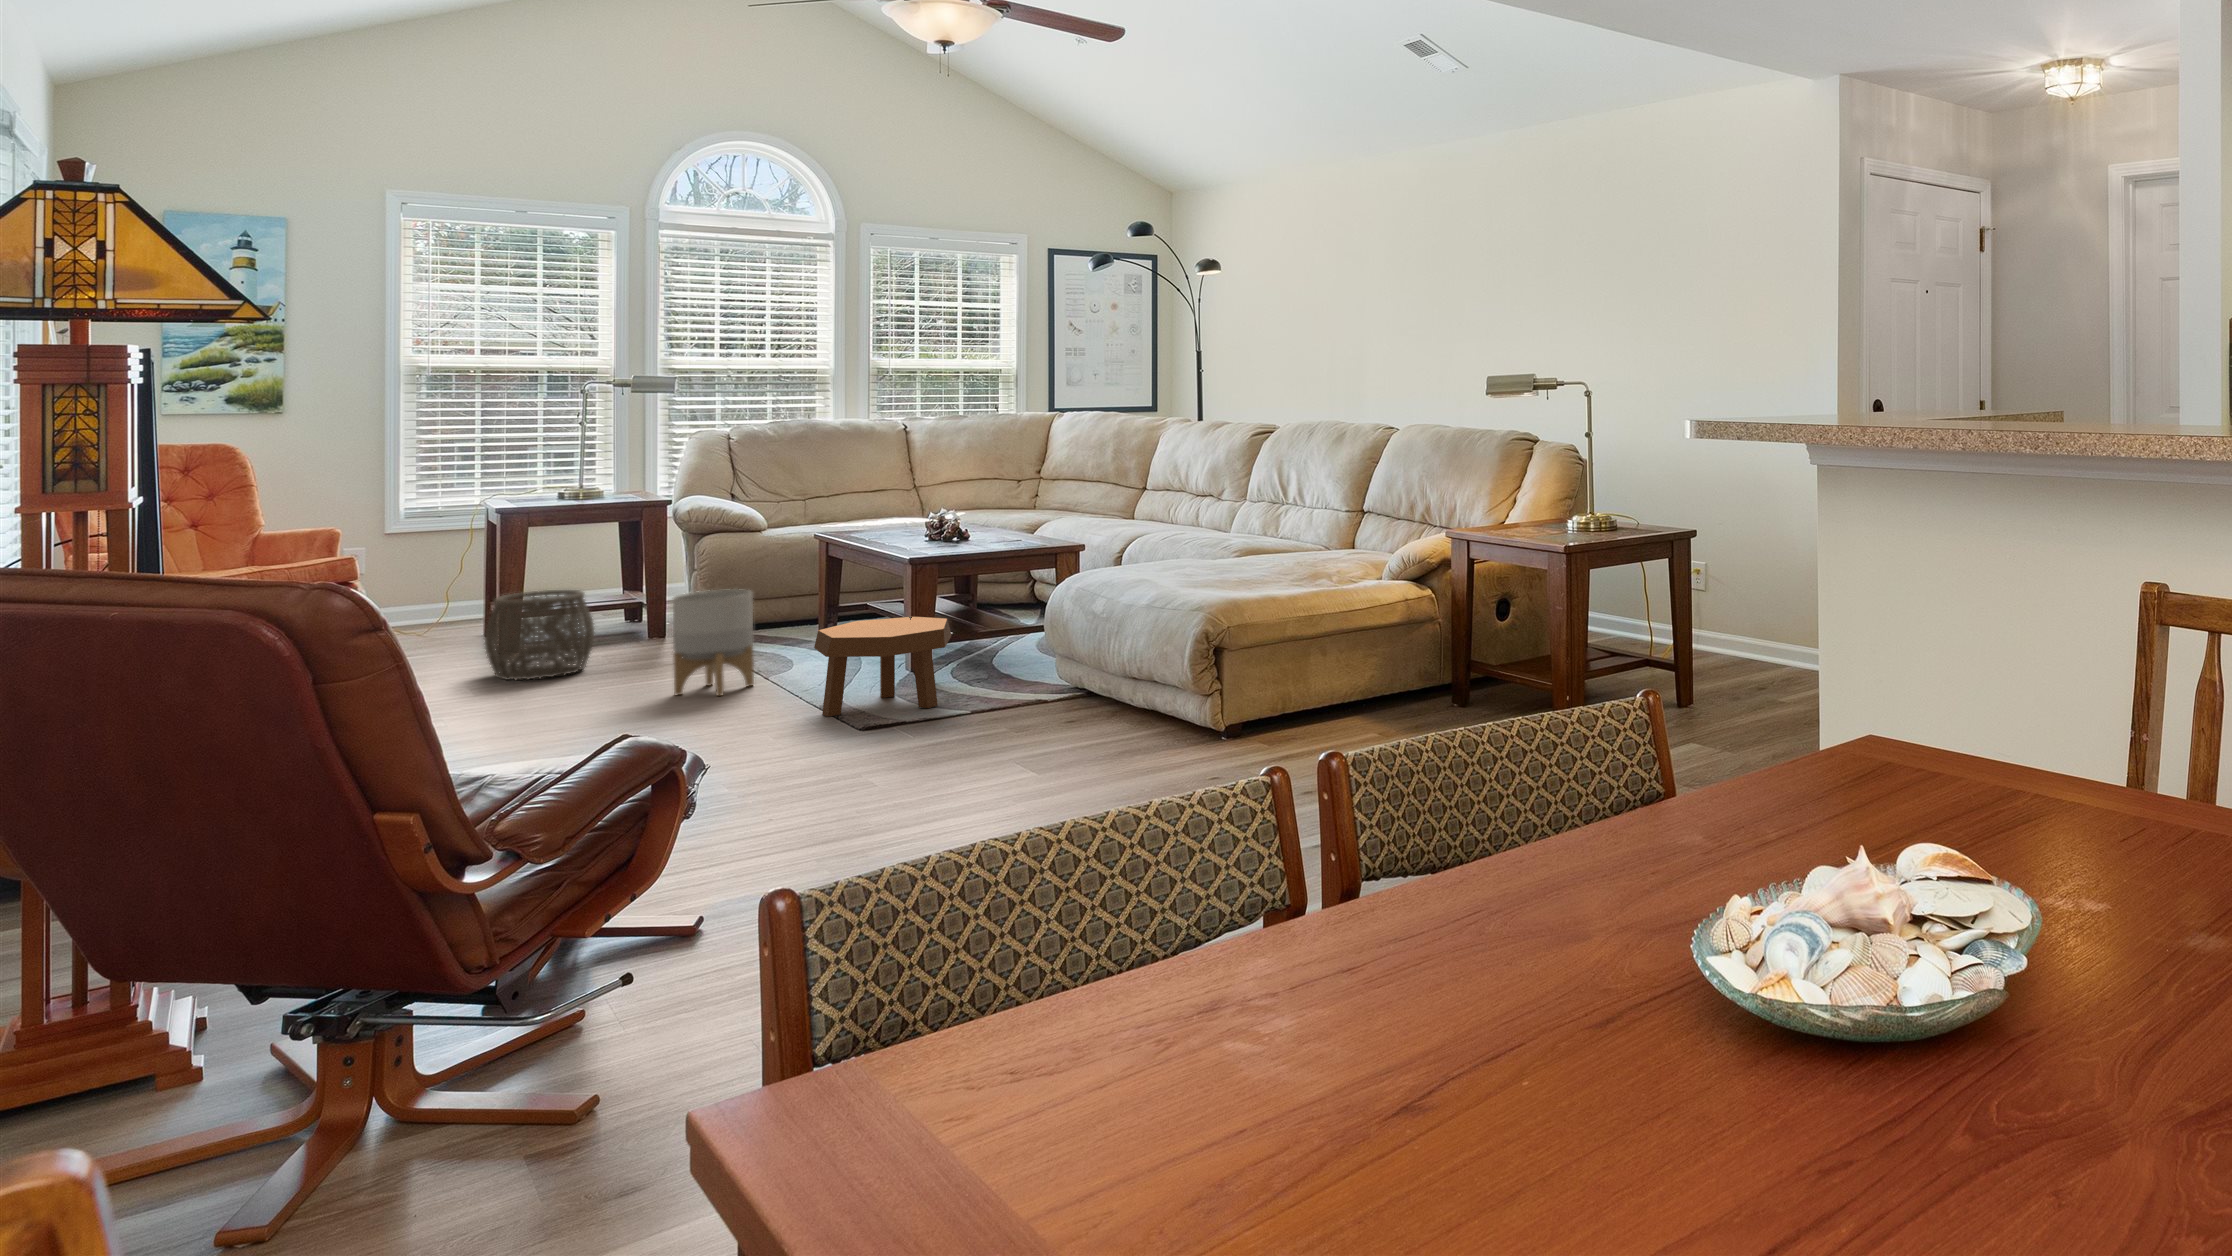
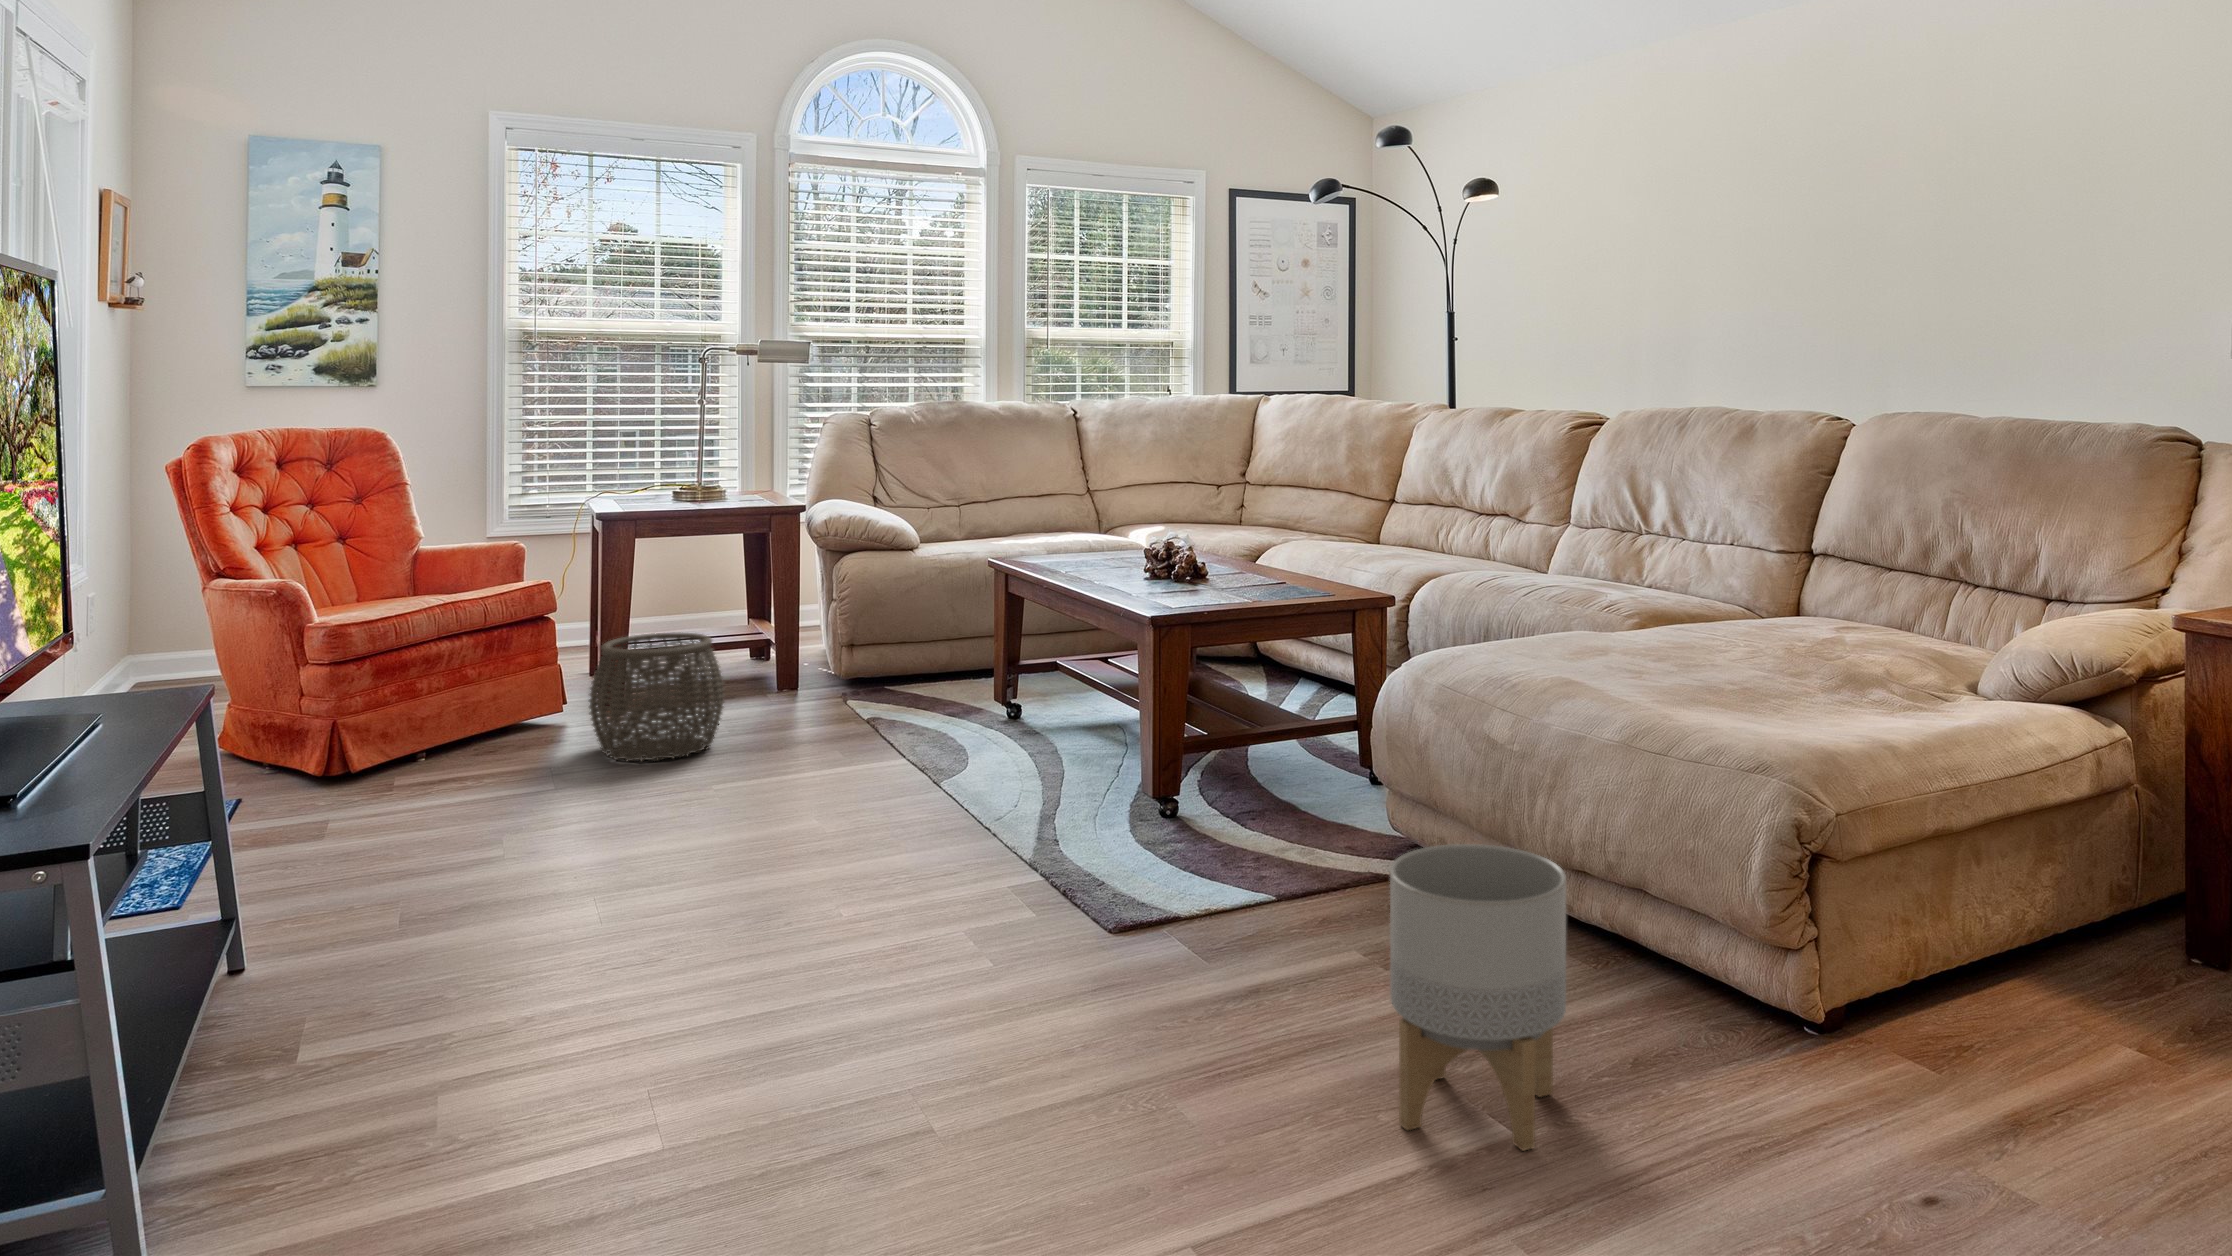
planter: present [673,589,754,696] -> present [1390,844,1566,1151]
footstool: present [814,617,952,717] -> none [1039,712,1240,880]

